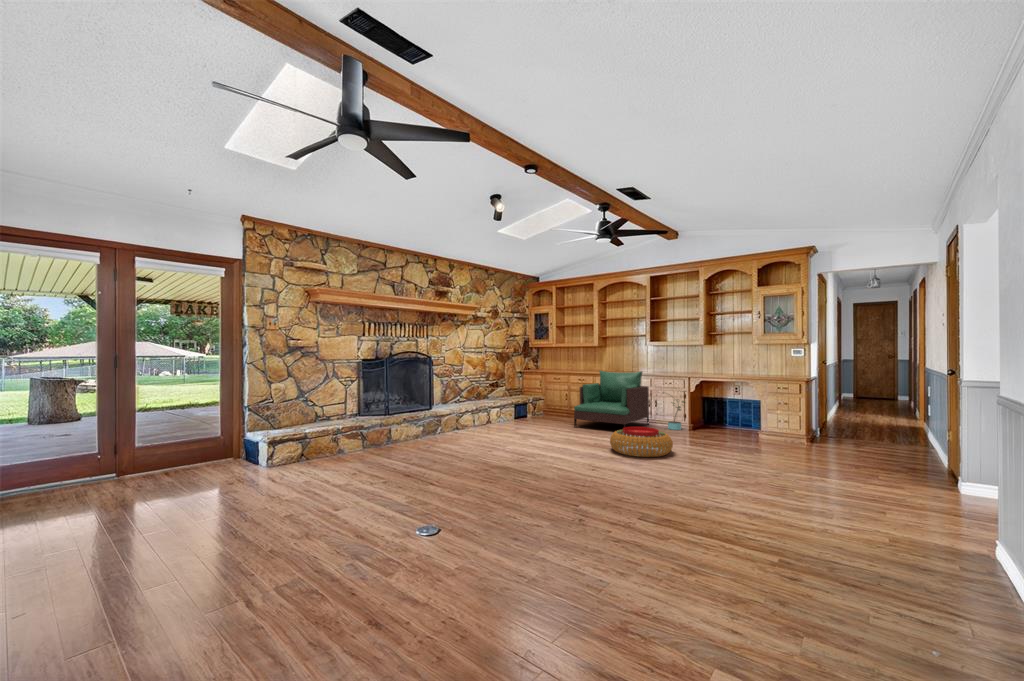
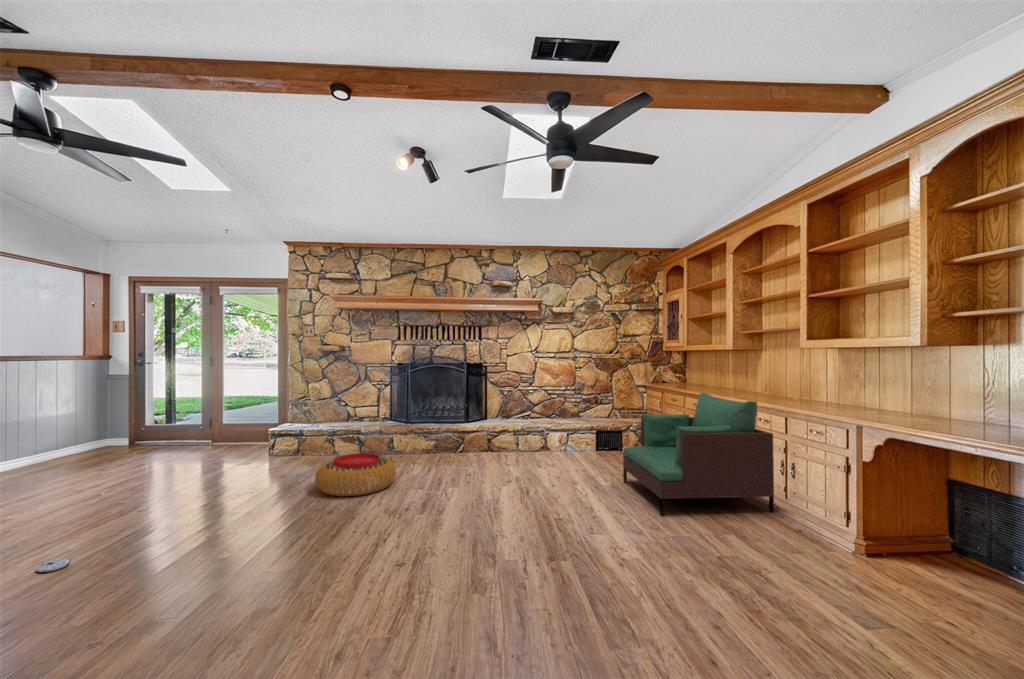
potted plant: present [668,400,685,430] -> none [775,446,835,545]
pouf: present [610,426,673,457] -> present [315,453,396,496]

